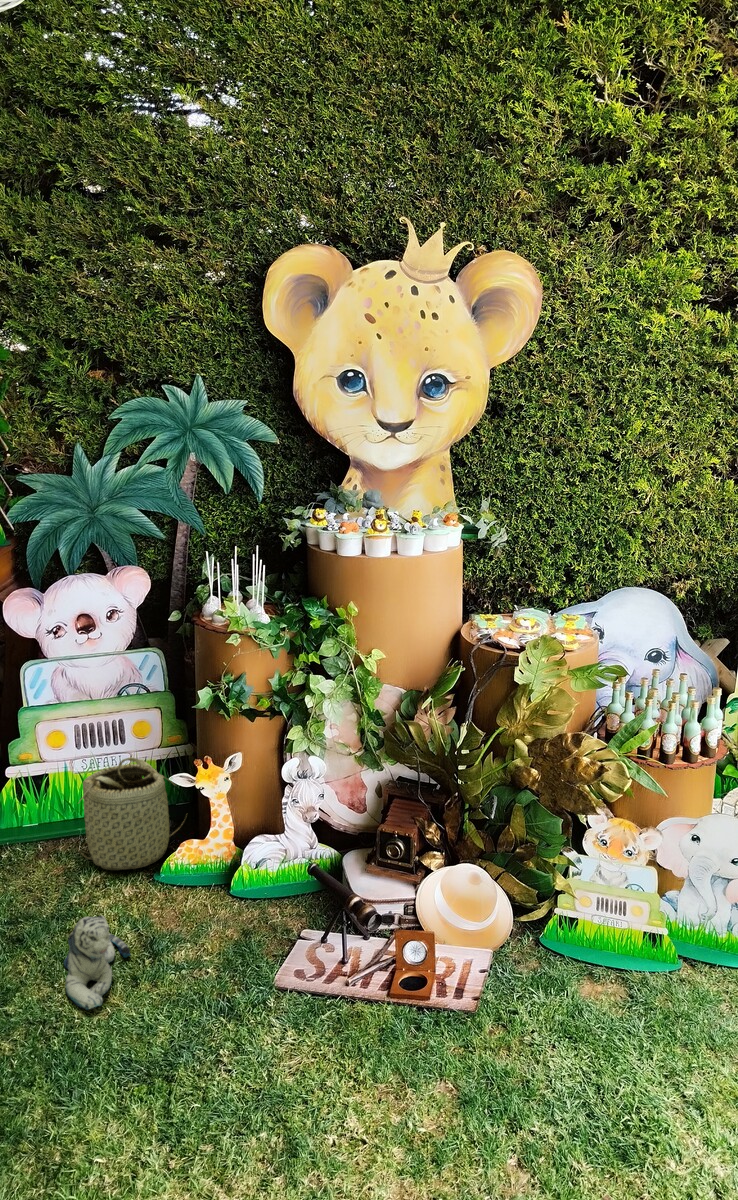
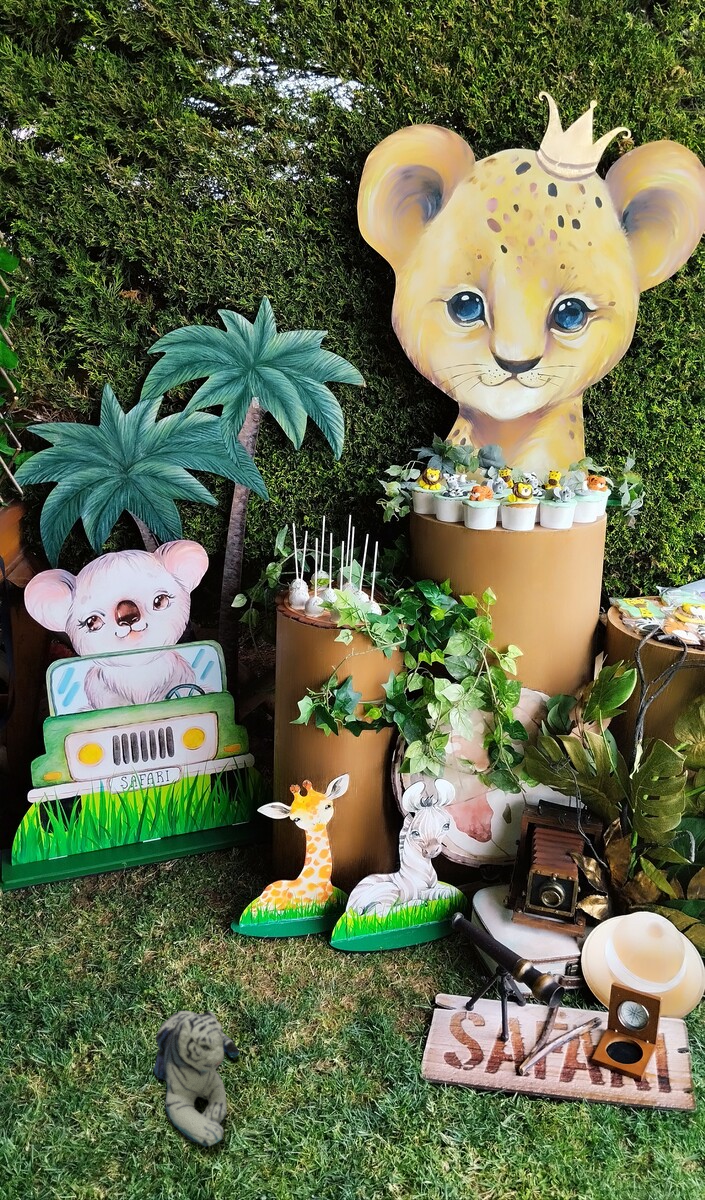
basket: present [82,758,174,870] -> none [129,781,264,926]

